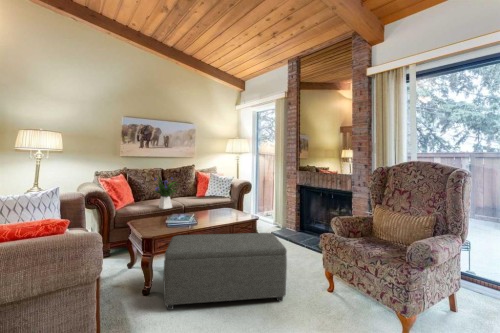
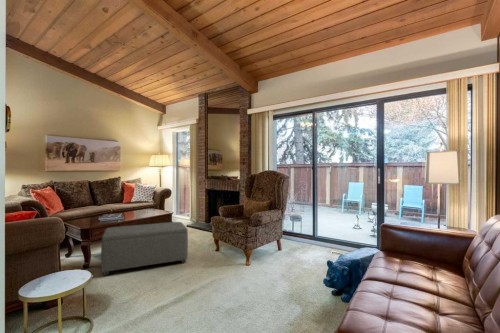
flower arrangement: present [153,176,179,209] -> none [80,186,109,213]

